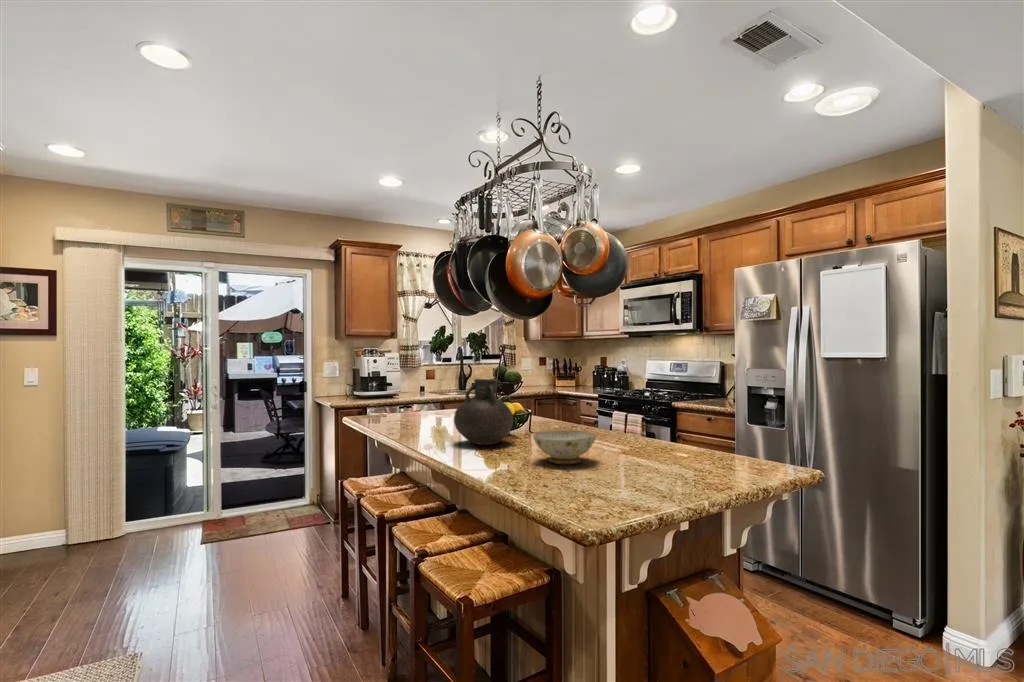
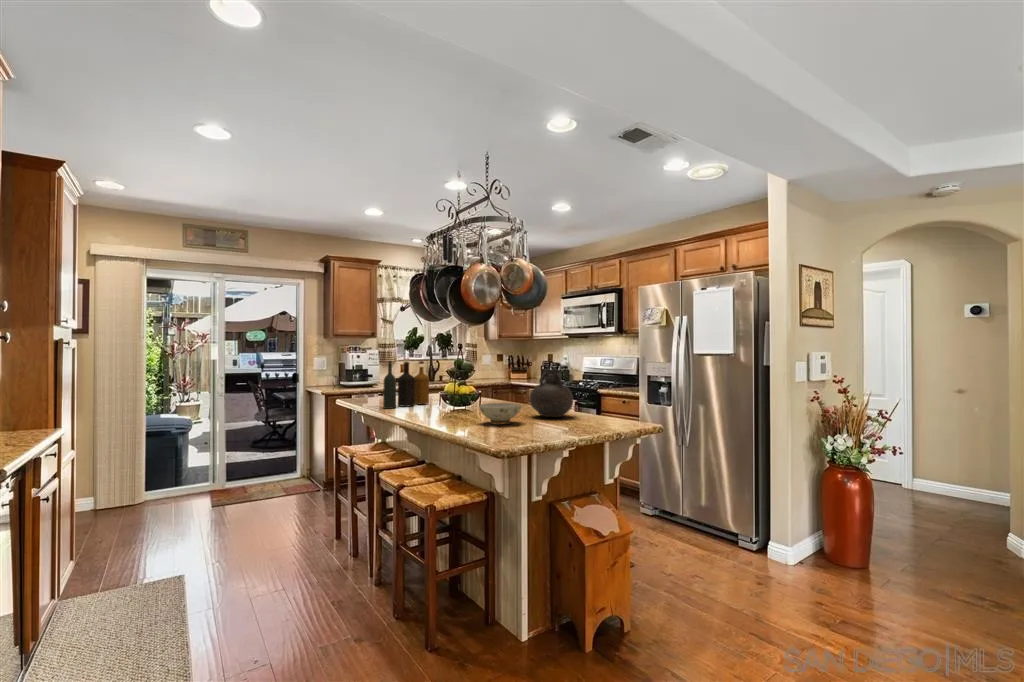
bottle: none [400,368,461,432] -> present [383,361,429,409]
vase: present [454,379,513,445] -> present [530,369,573,417]

